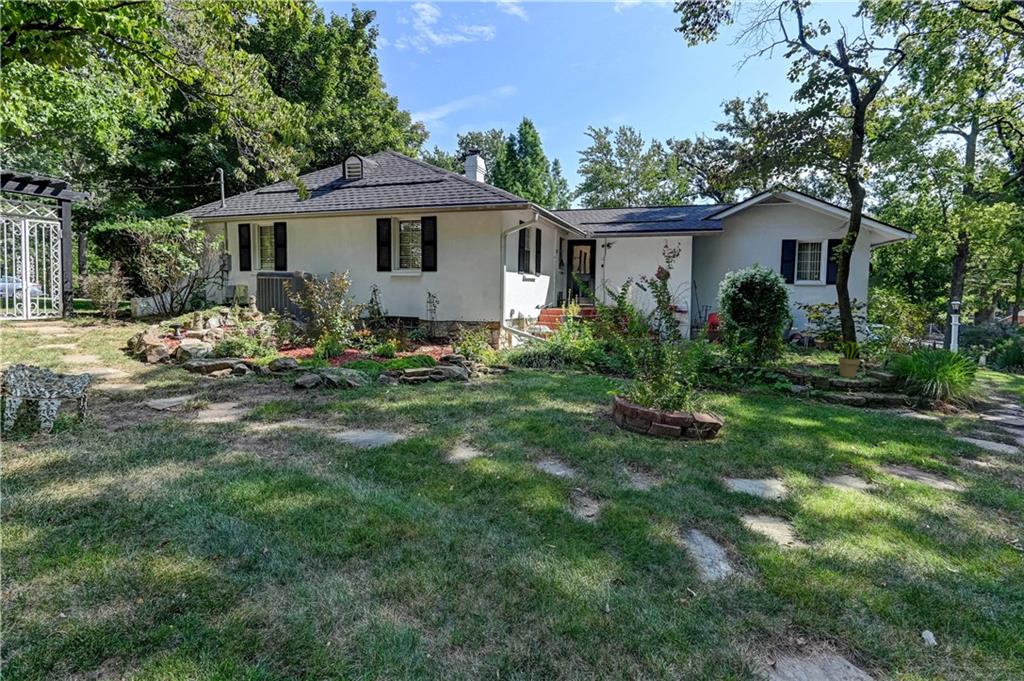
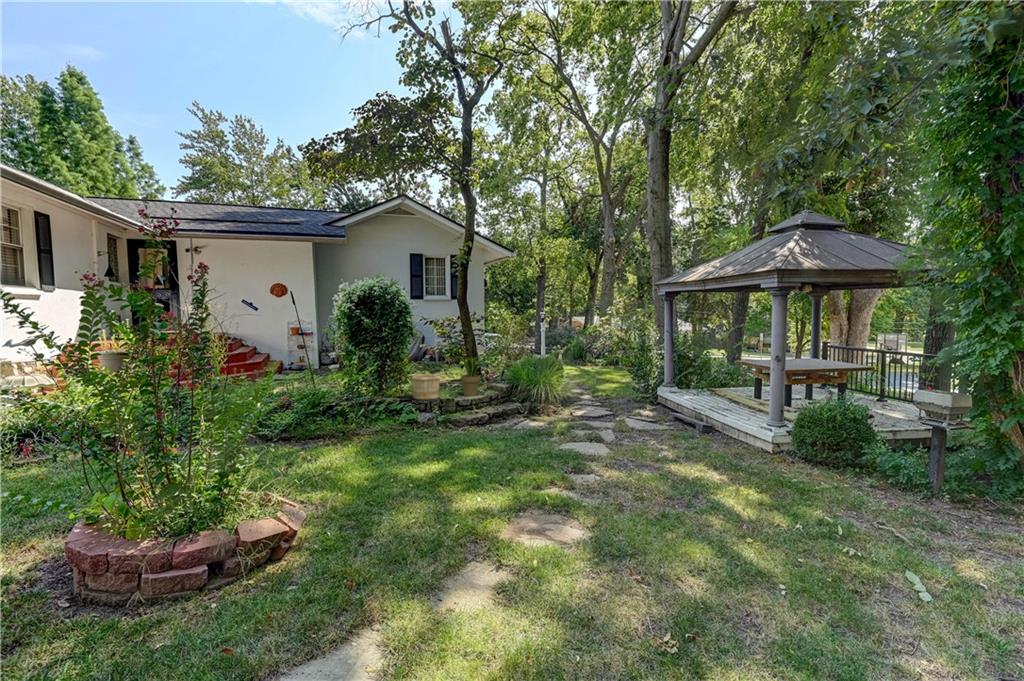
wooden bucket: none [788,353,817,375] -> present [412,374,440,400]

